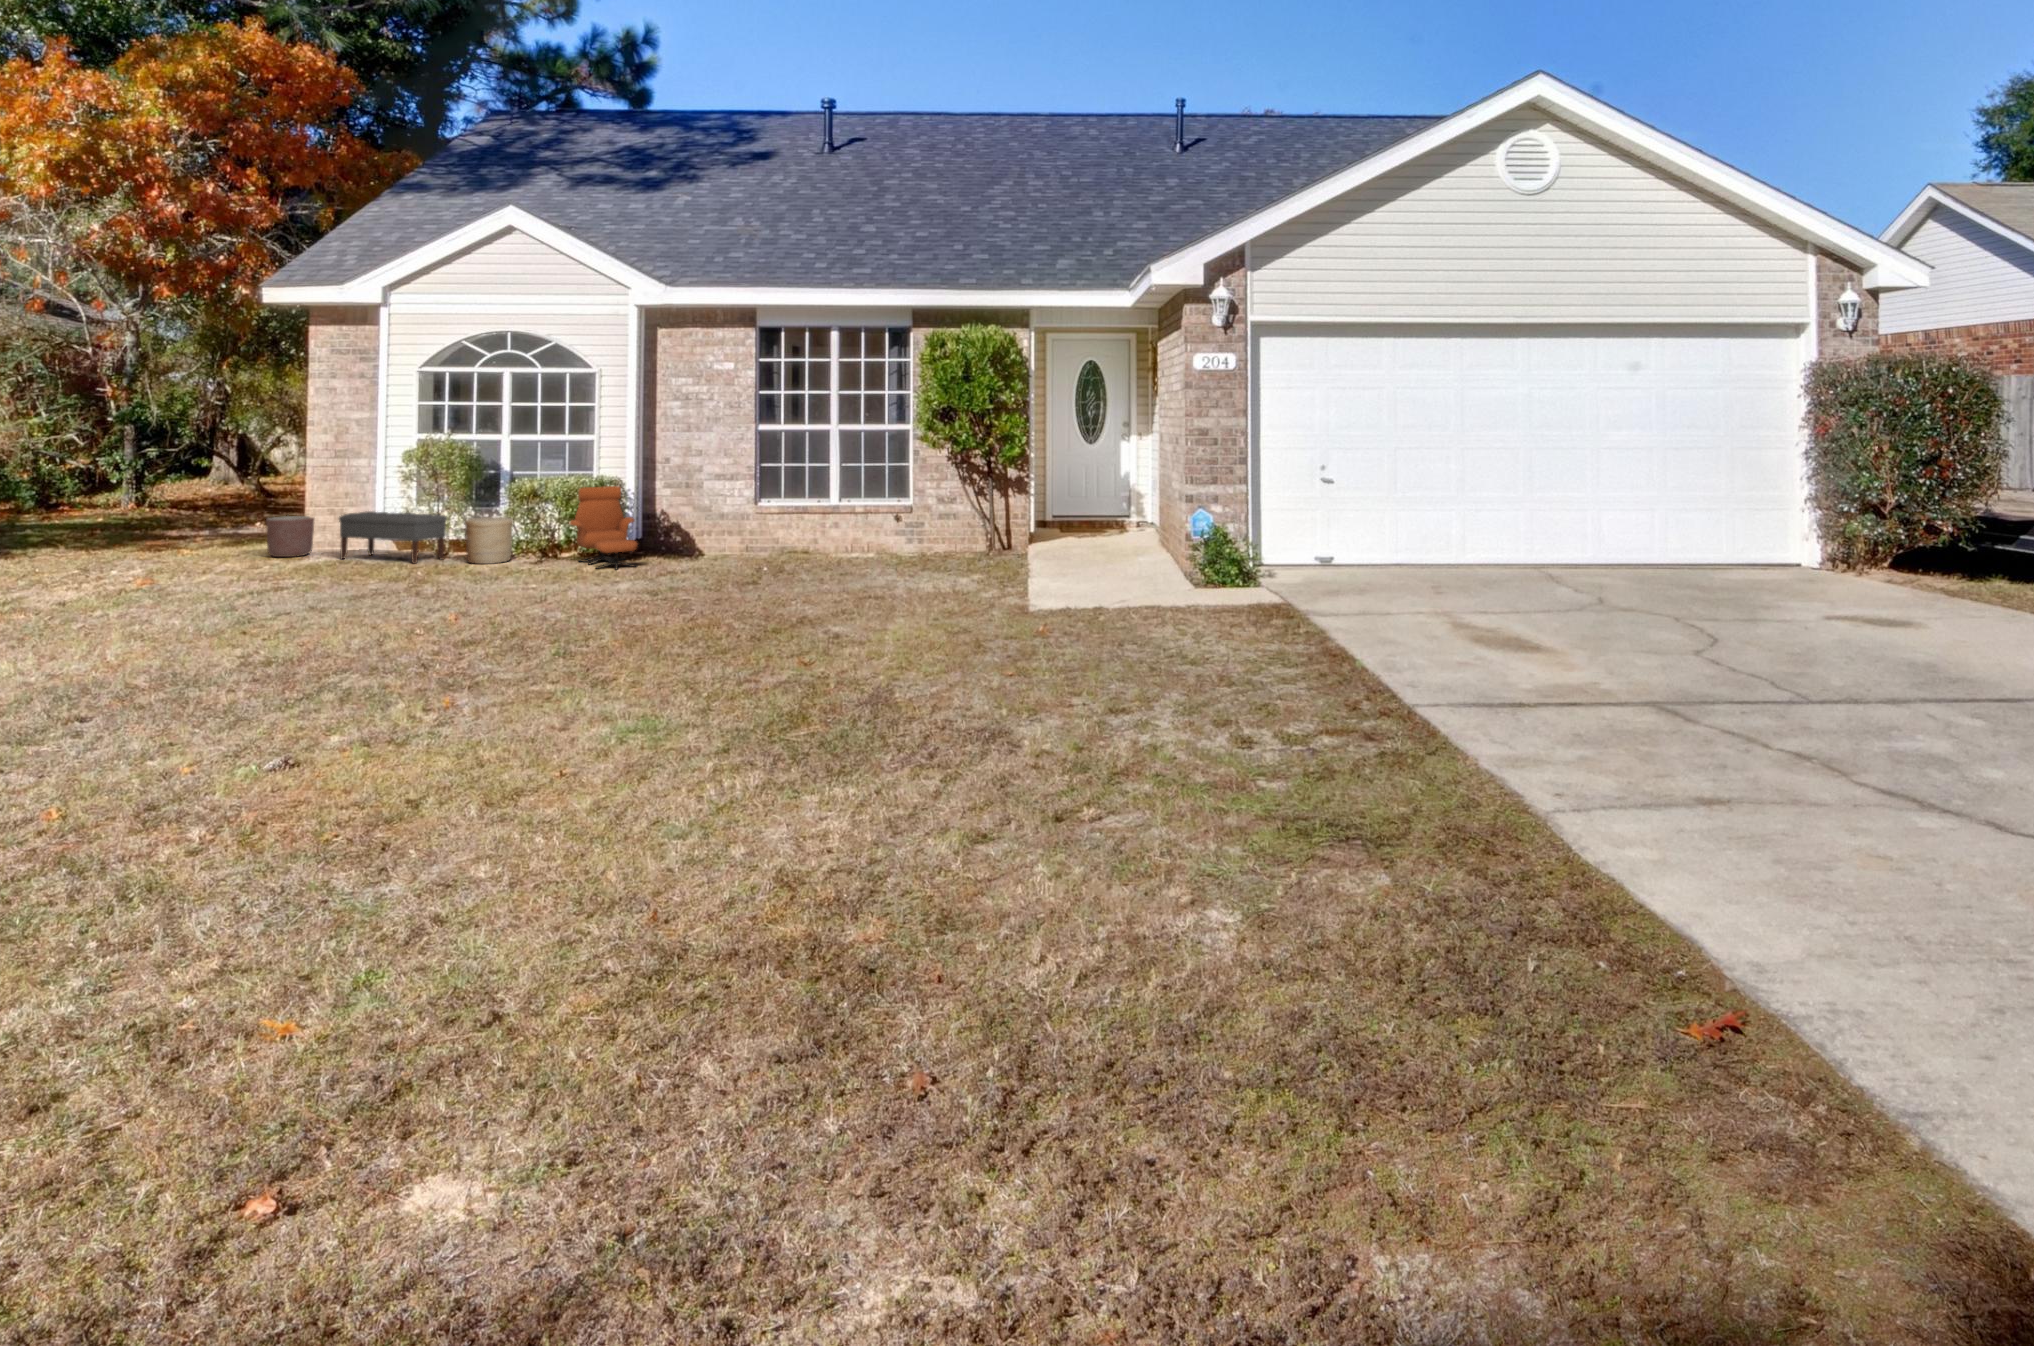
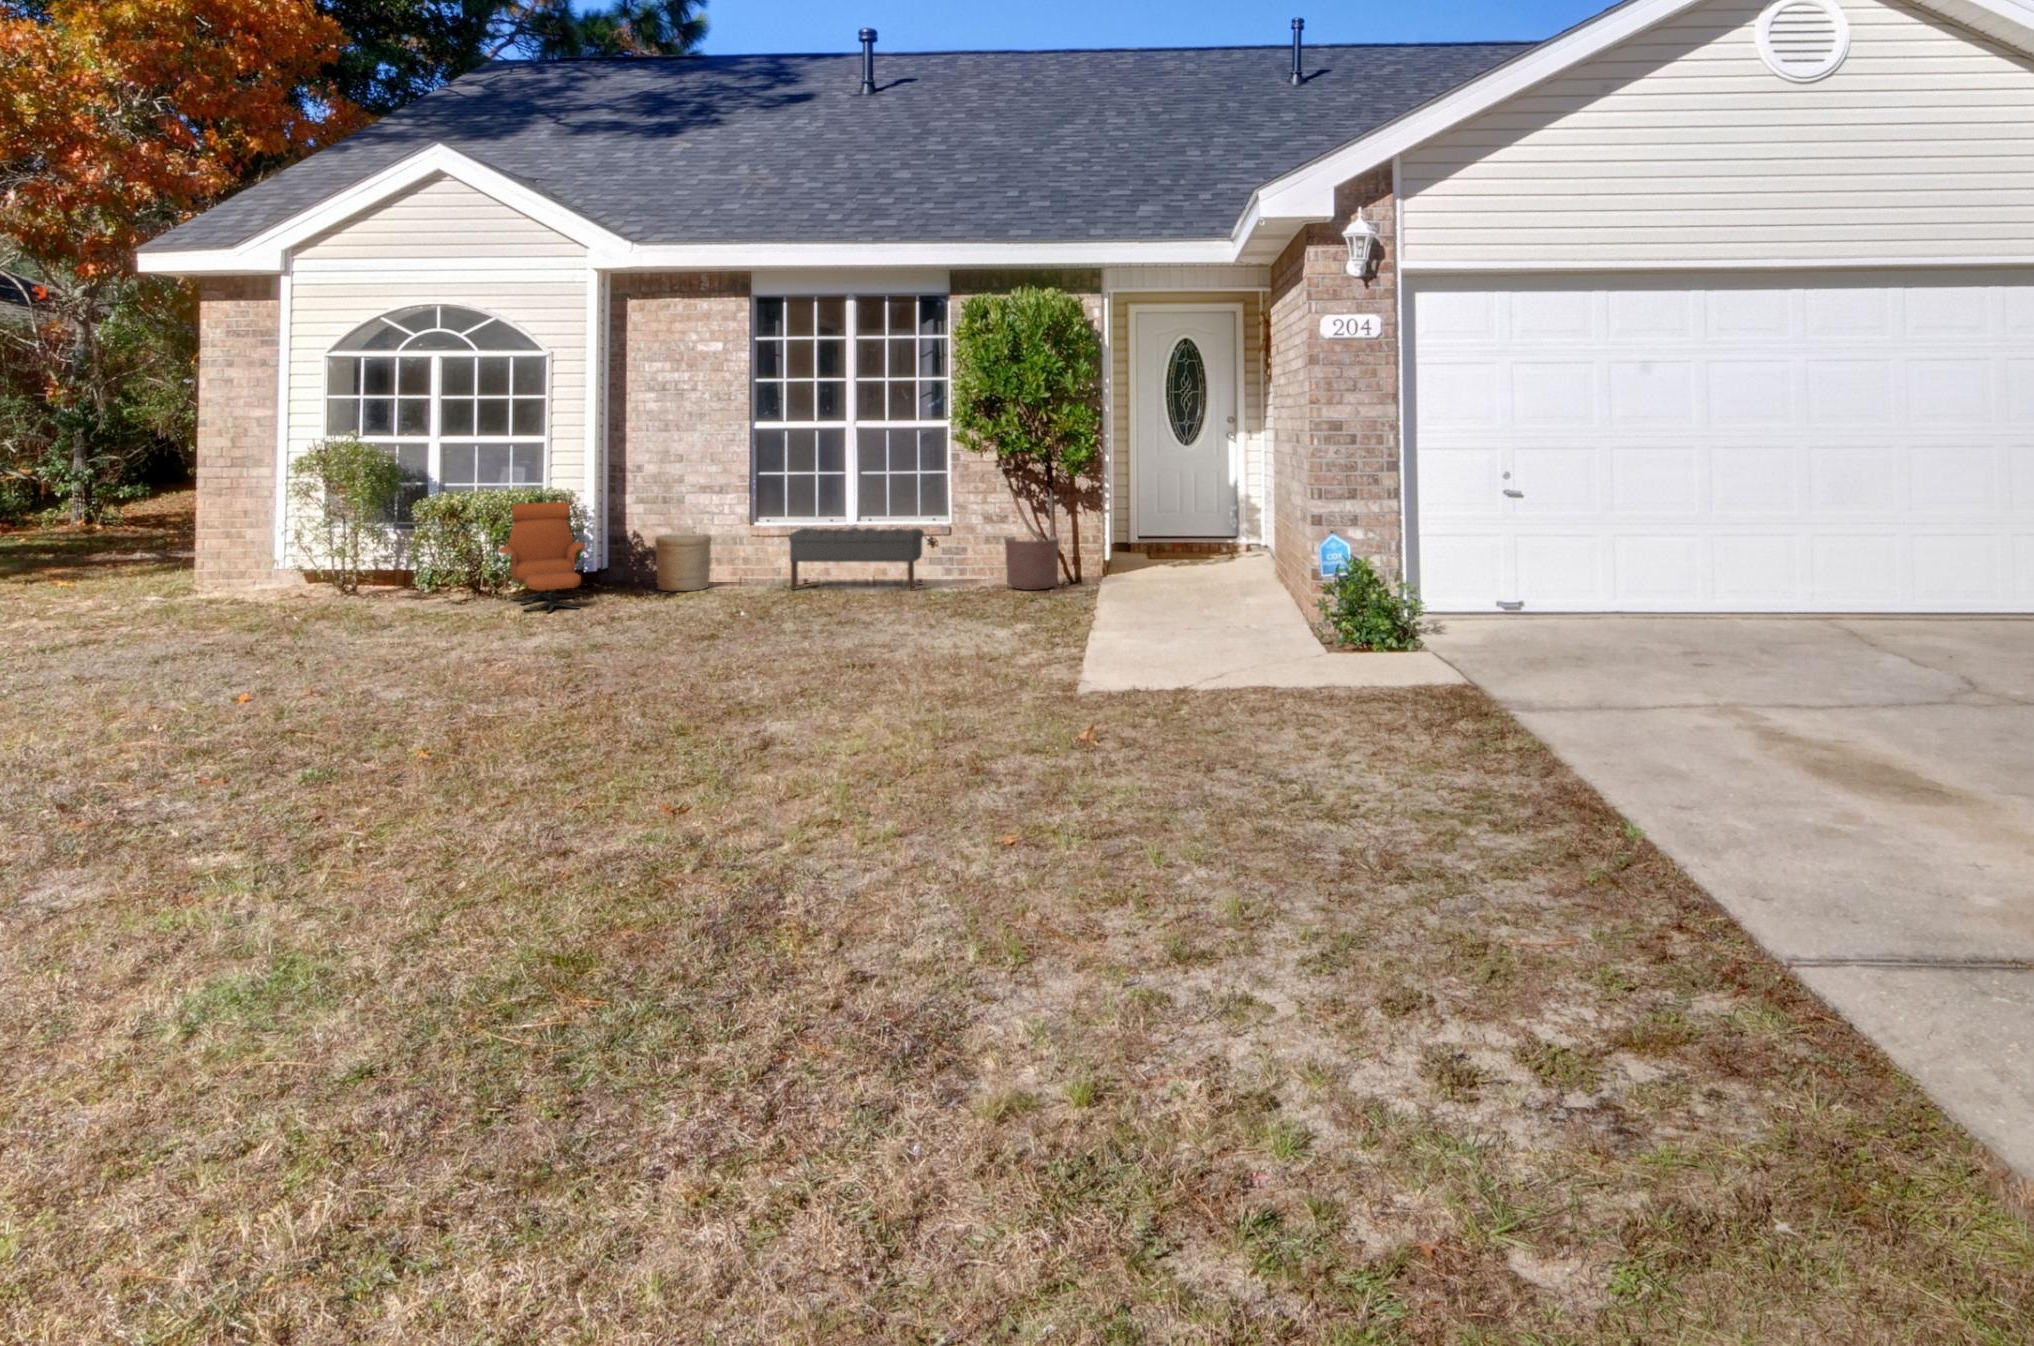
bench: present [339,511,447,564] -> present [788,528,924,591]
planter: present [266,516,315,557] -> present [1005,536,1059,590]
woven basket: present [465,517,513,564] -> present [655,534,712,592]

